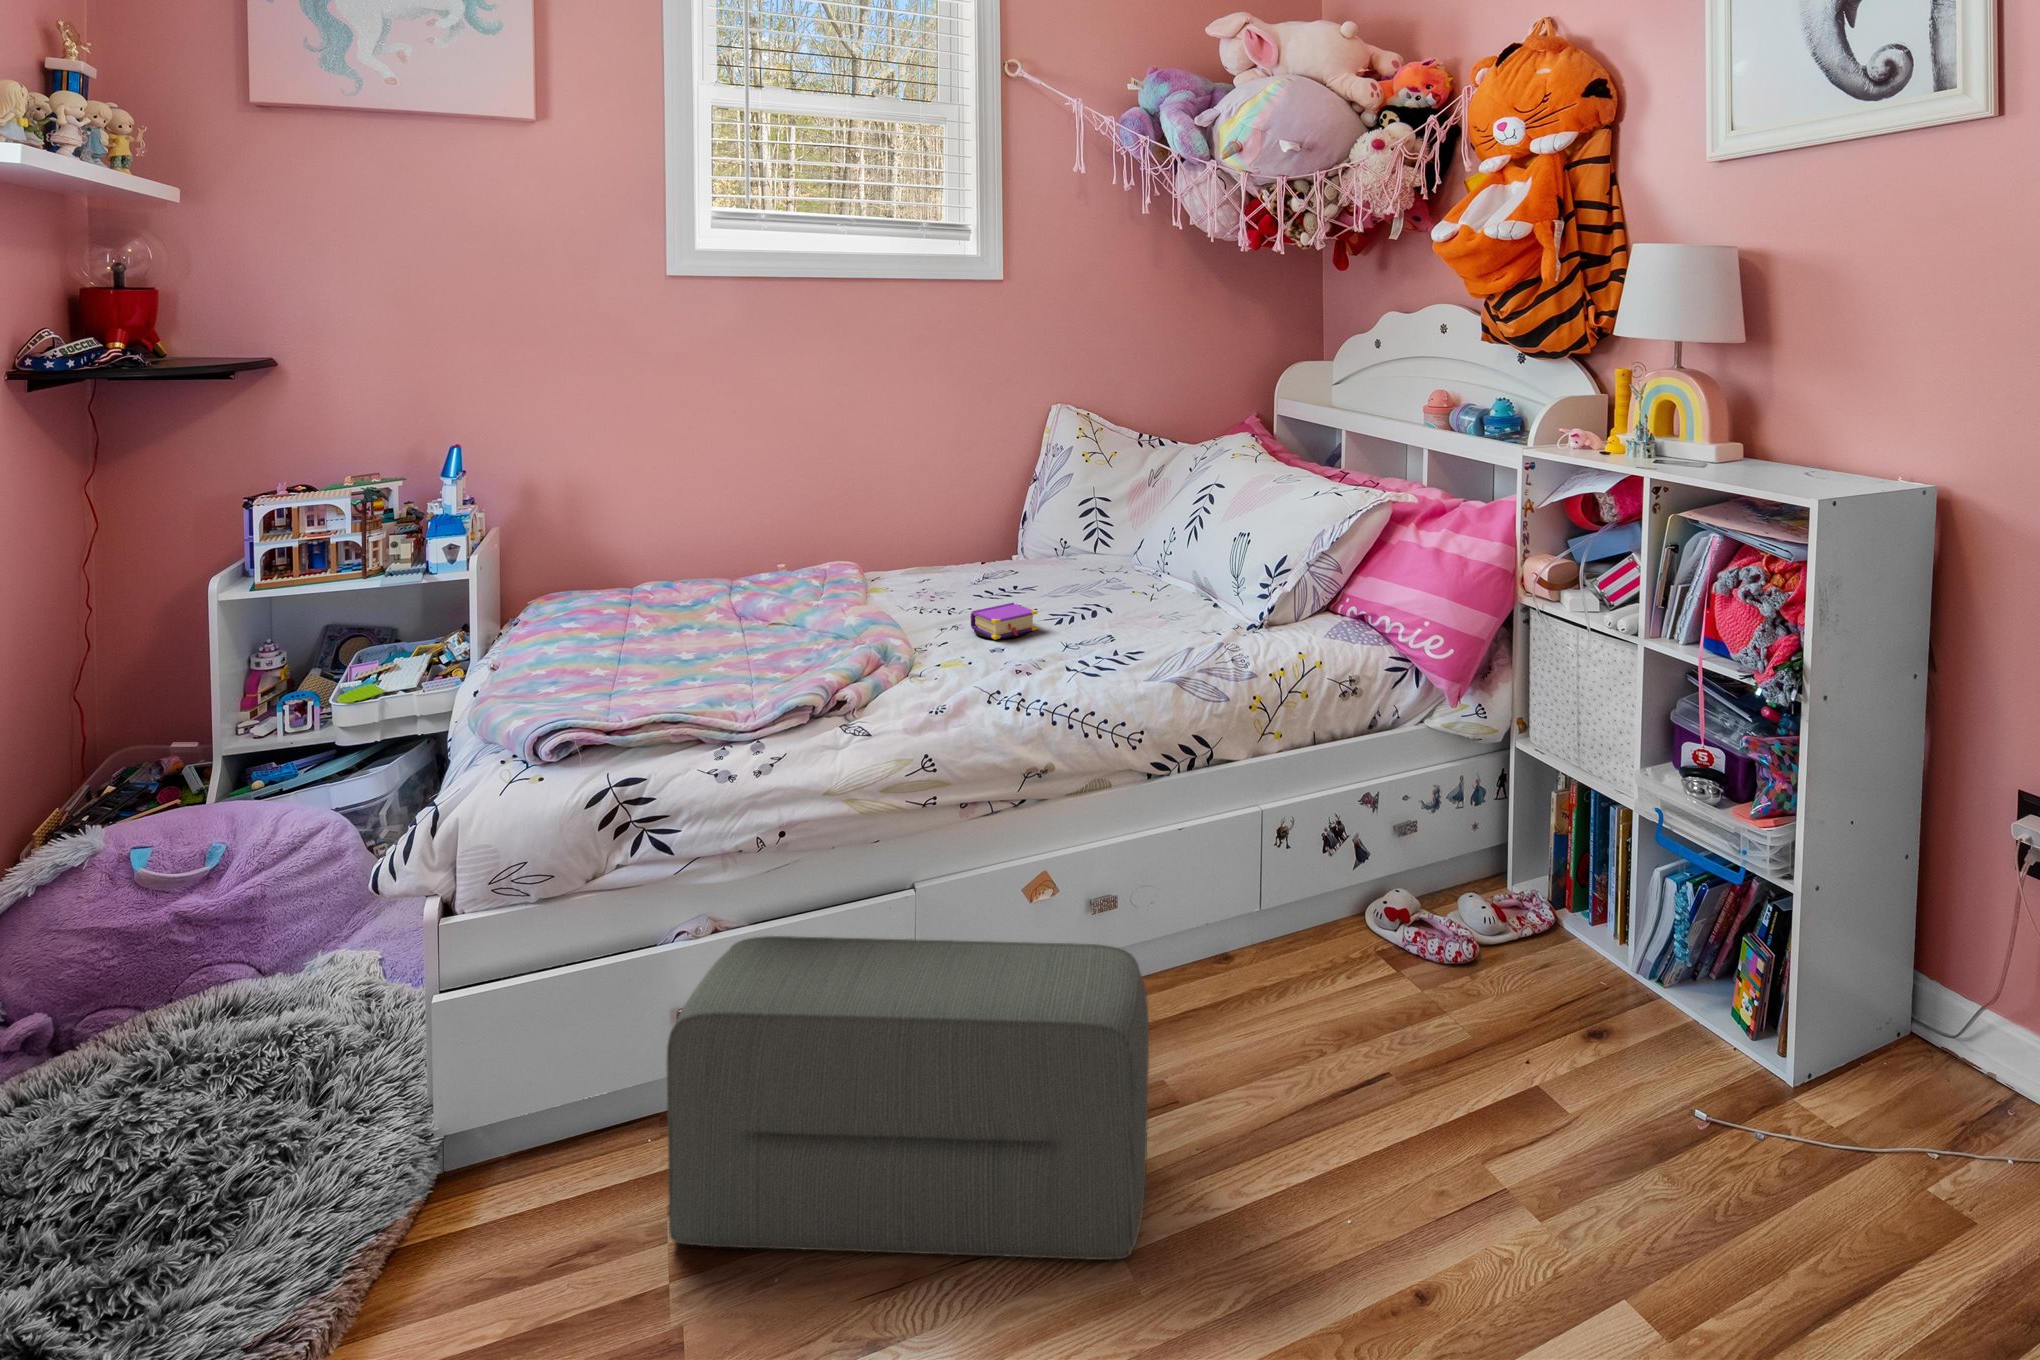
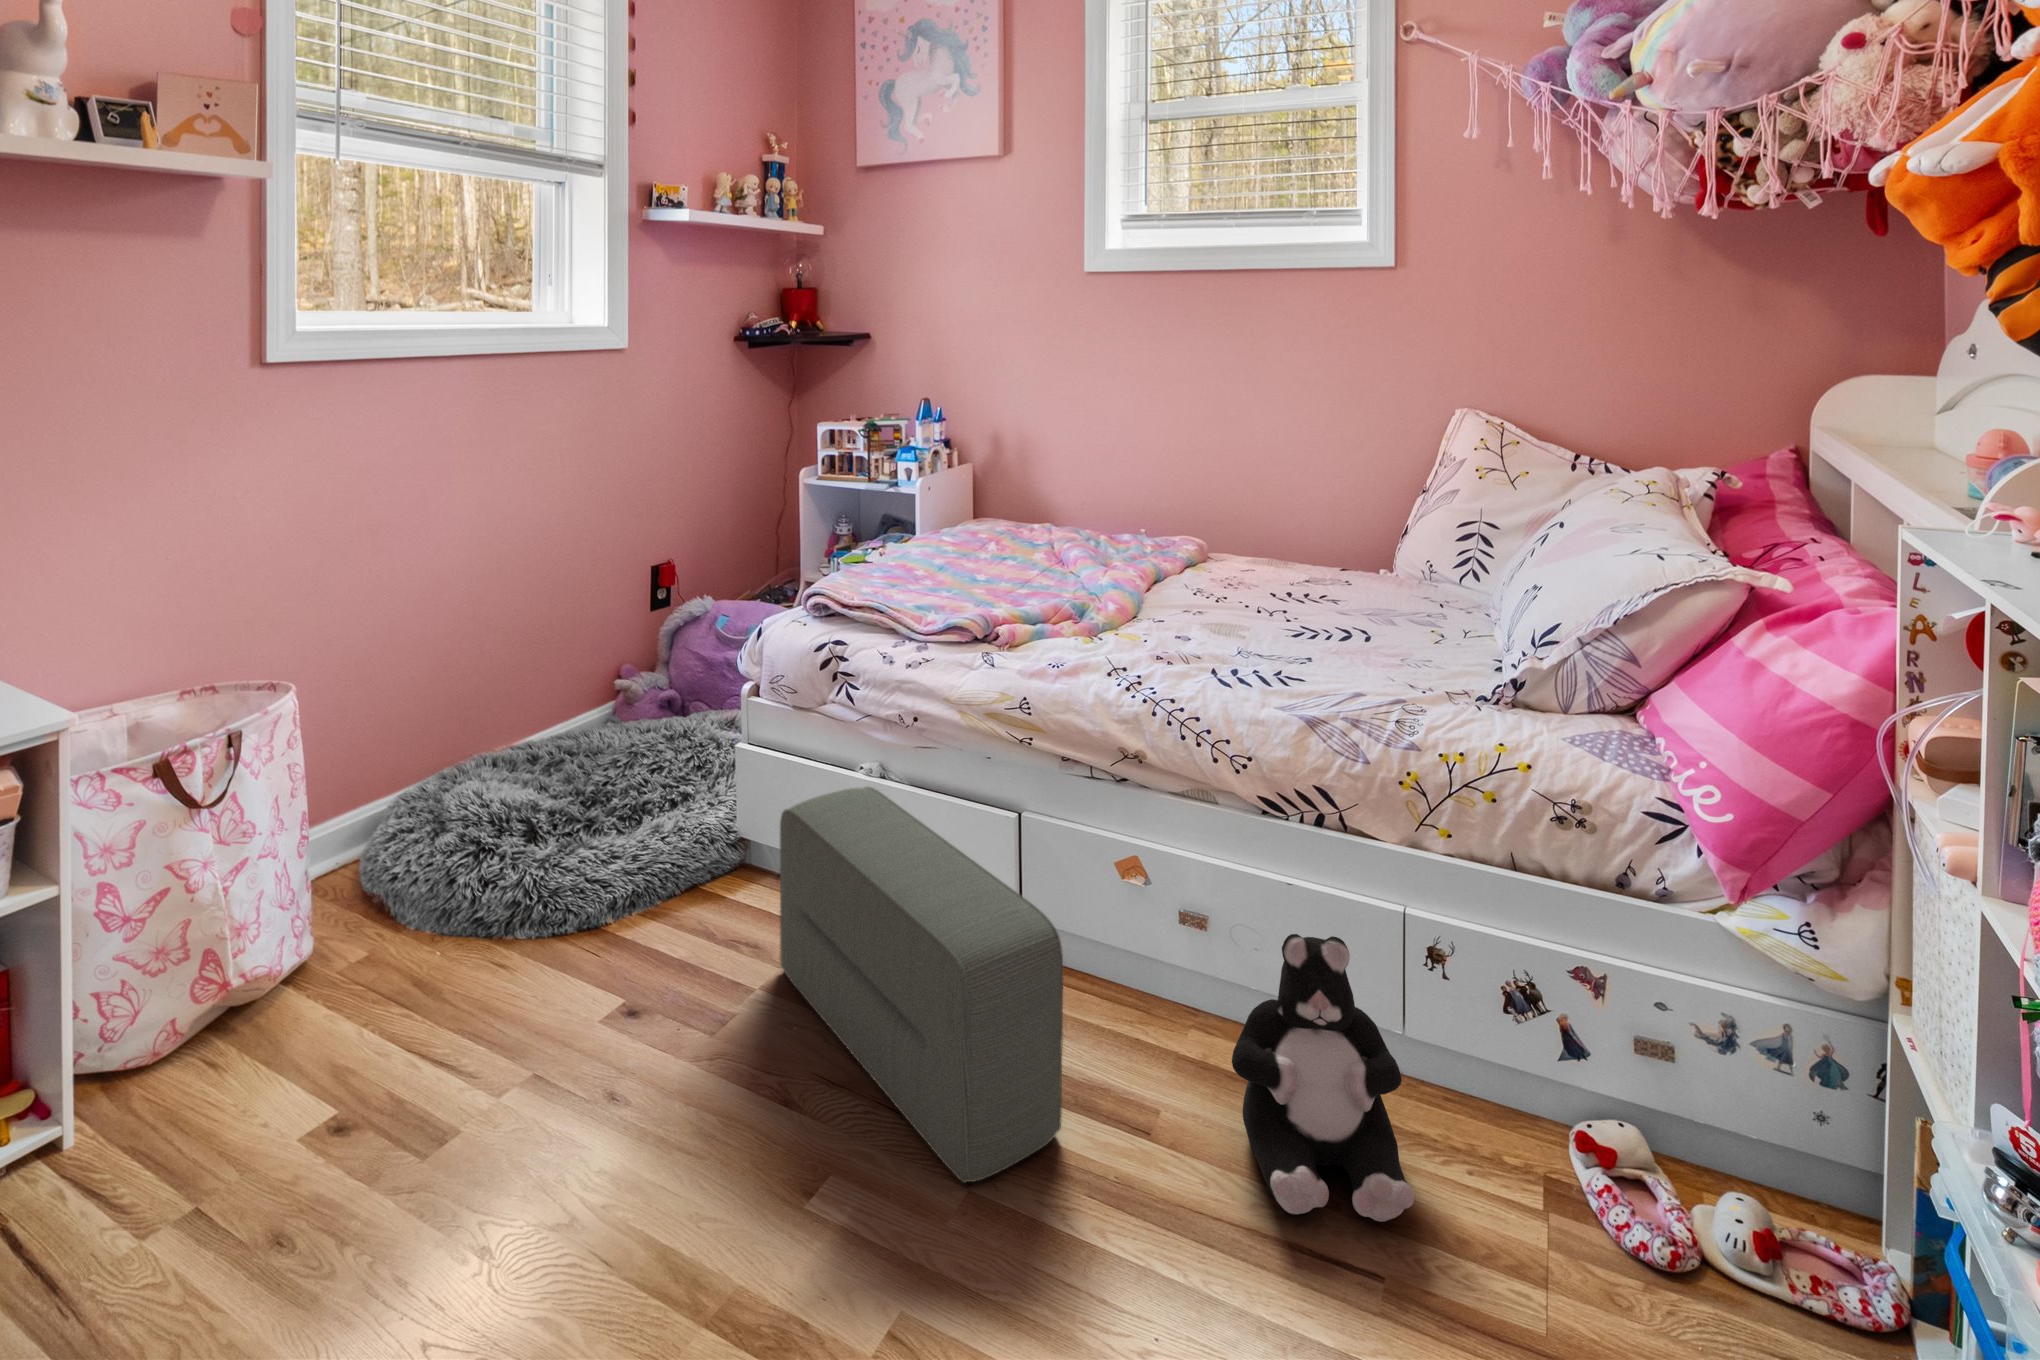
book: present [971,603,1038,640] -> none [1183,604,1303,648]
plush toy: none [1213,845,1382,1077] -> present [1232,934,1415,1222]

